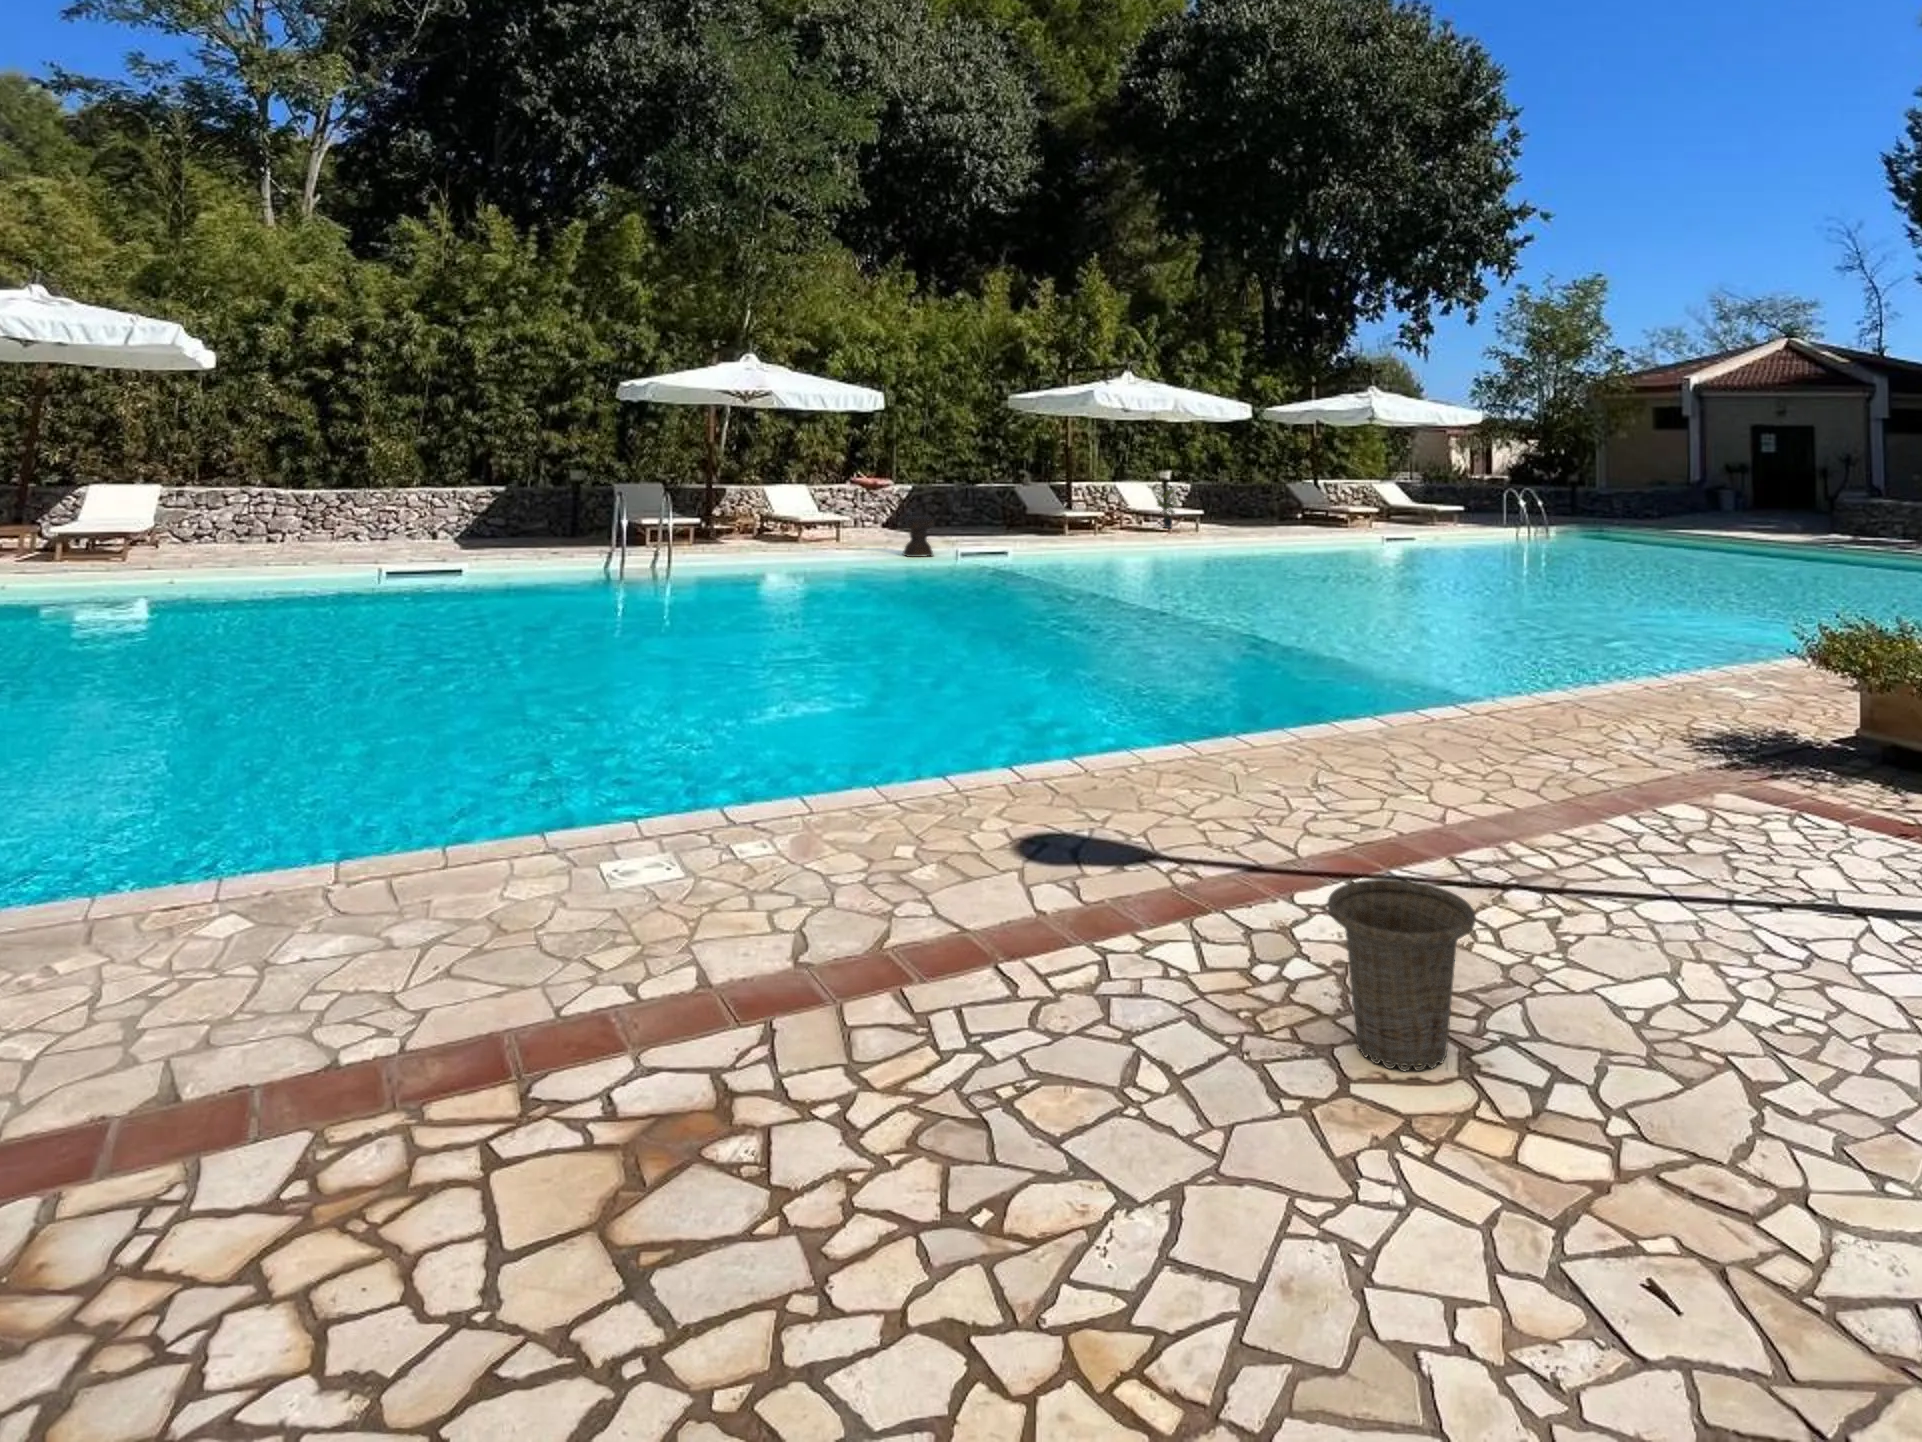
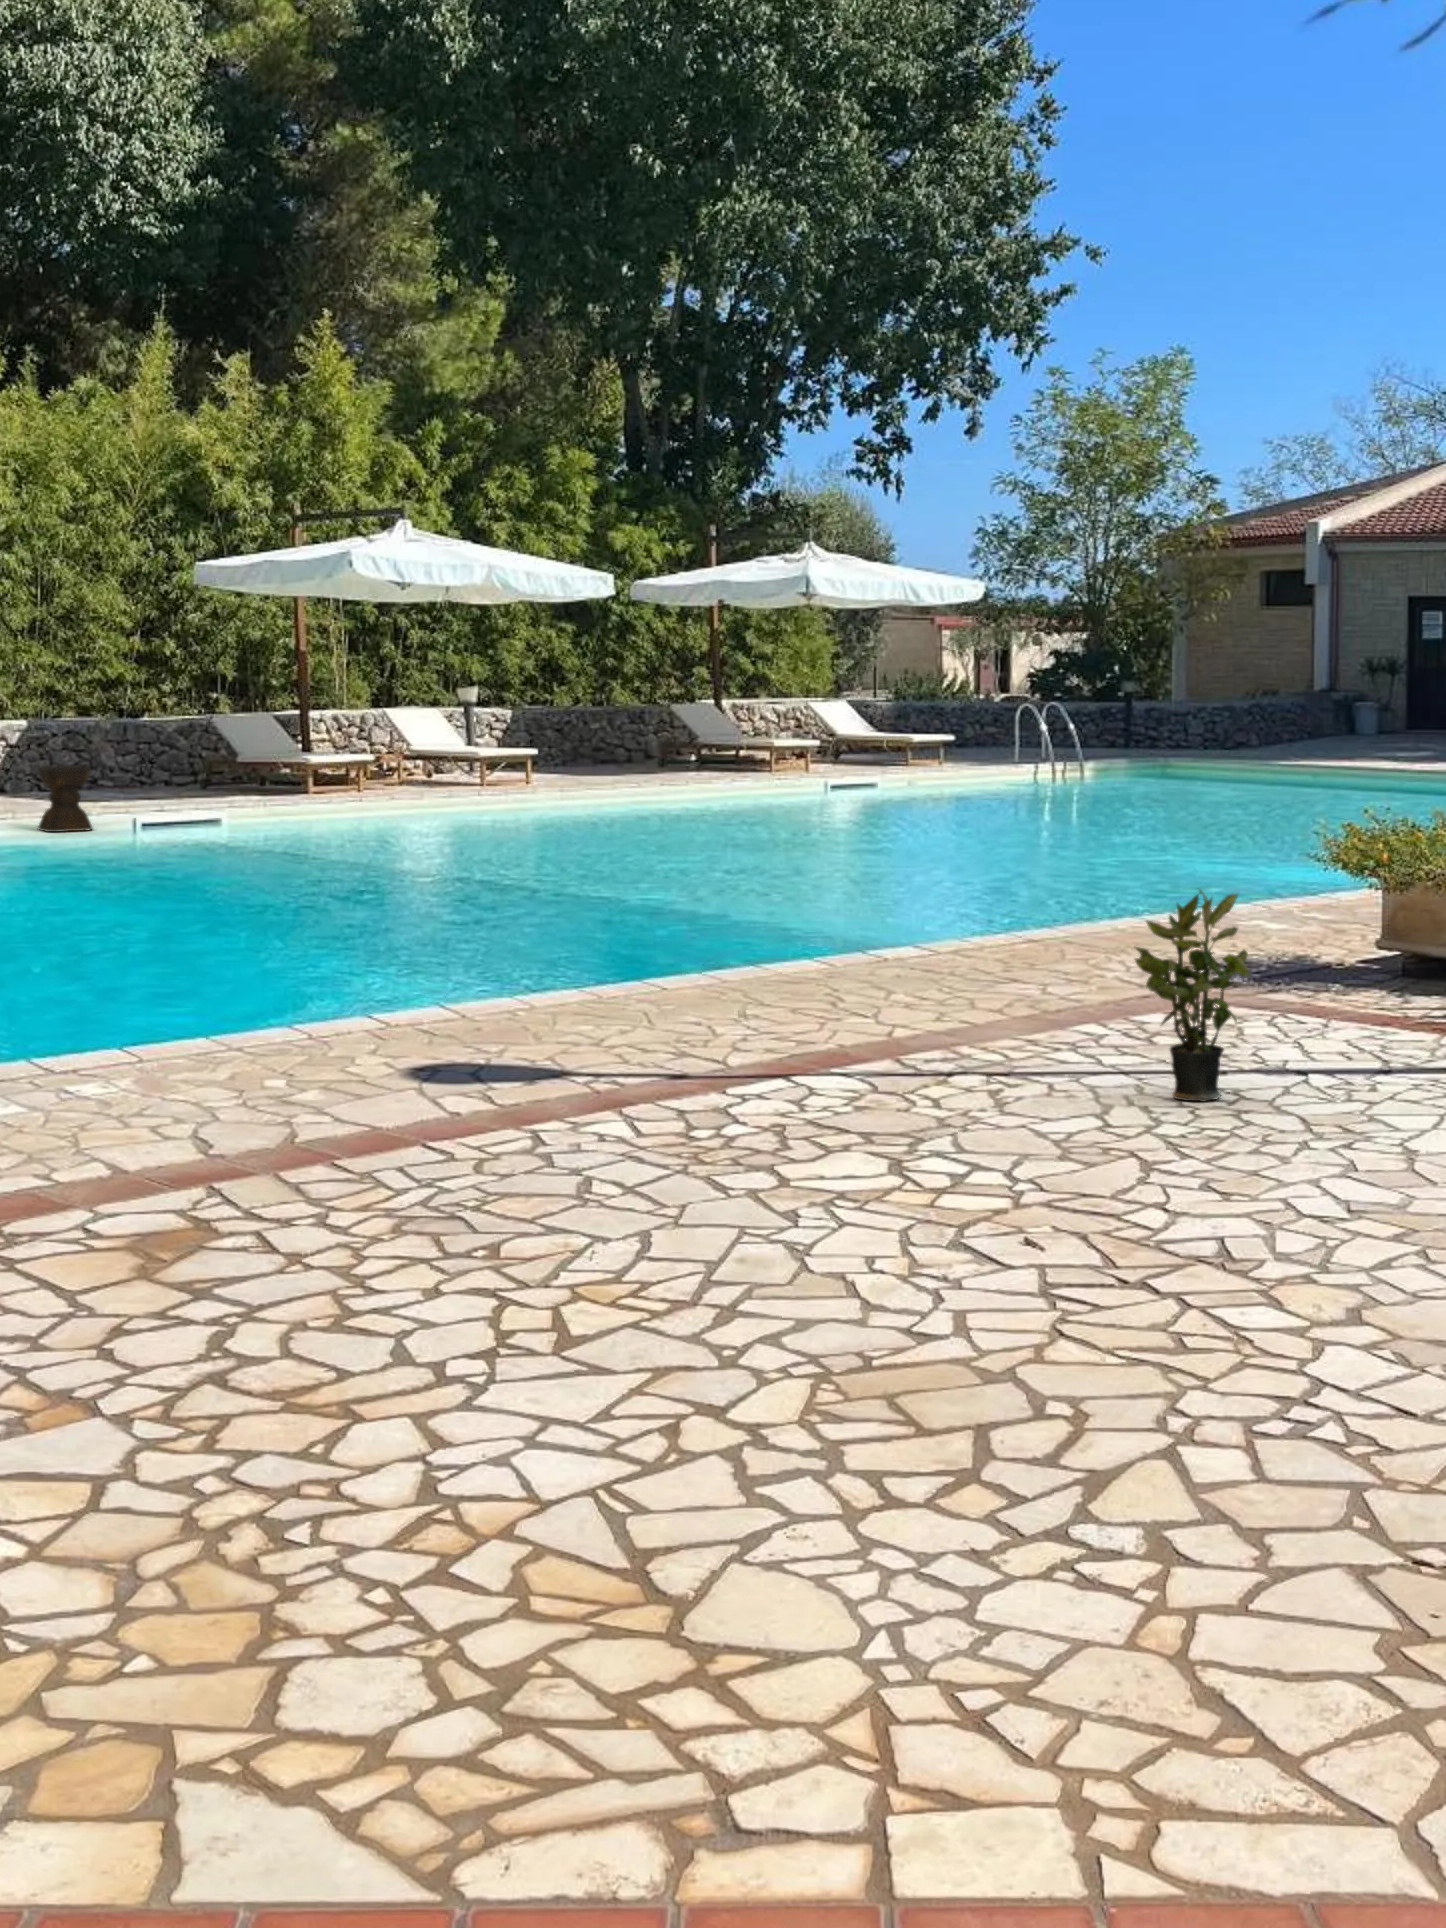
potted plant: present [1157,489,1177,528] -> present [1134,890,1250,1101]
basket: present [1327,879,1476,1072] -> none [766,1016,903,1165]

